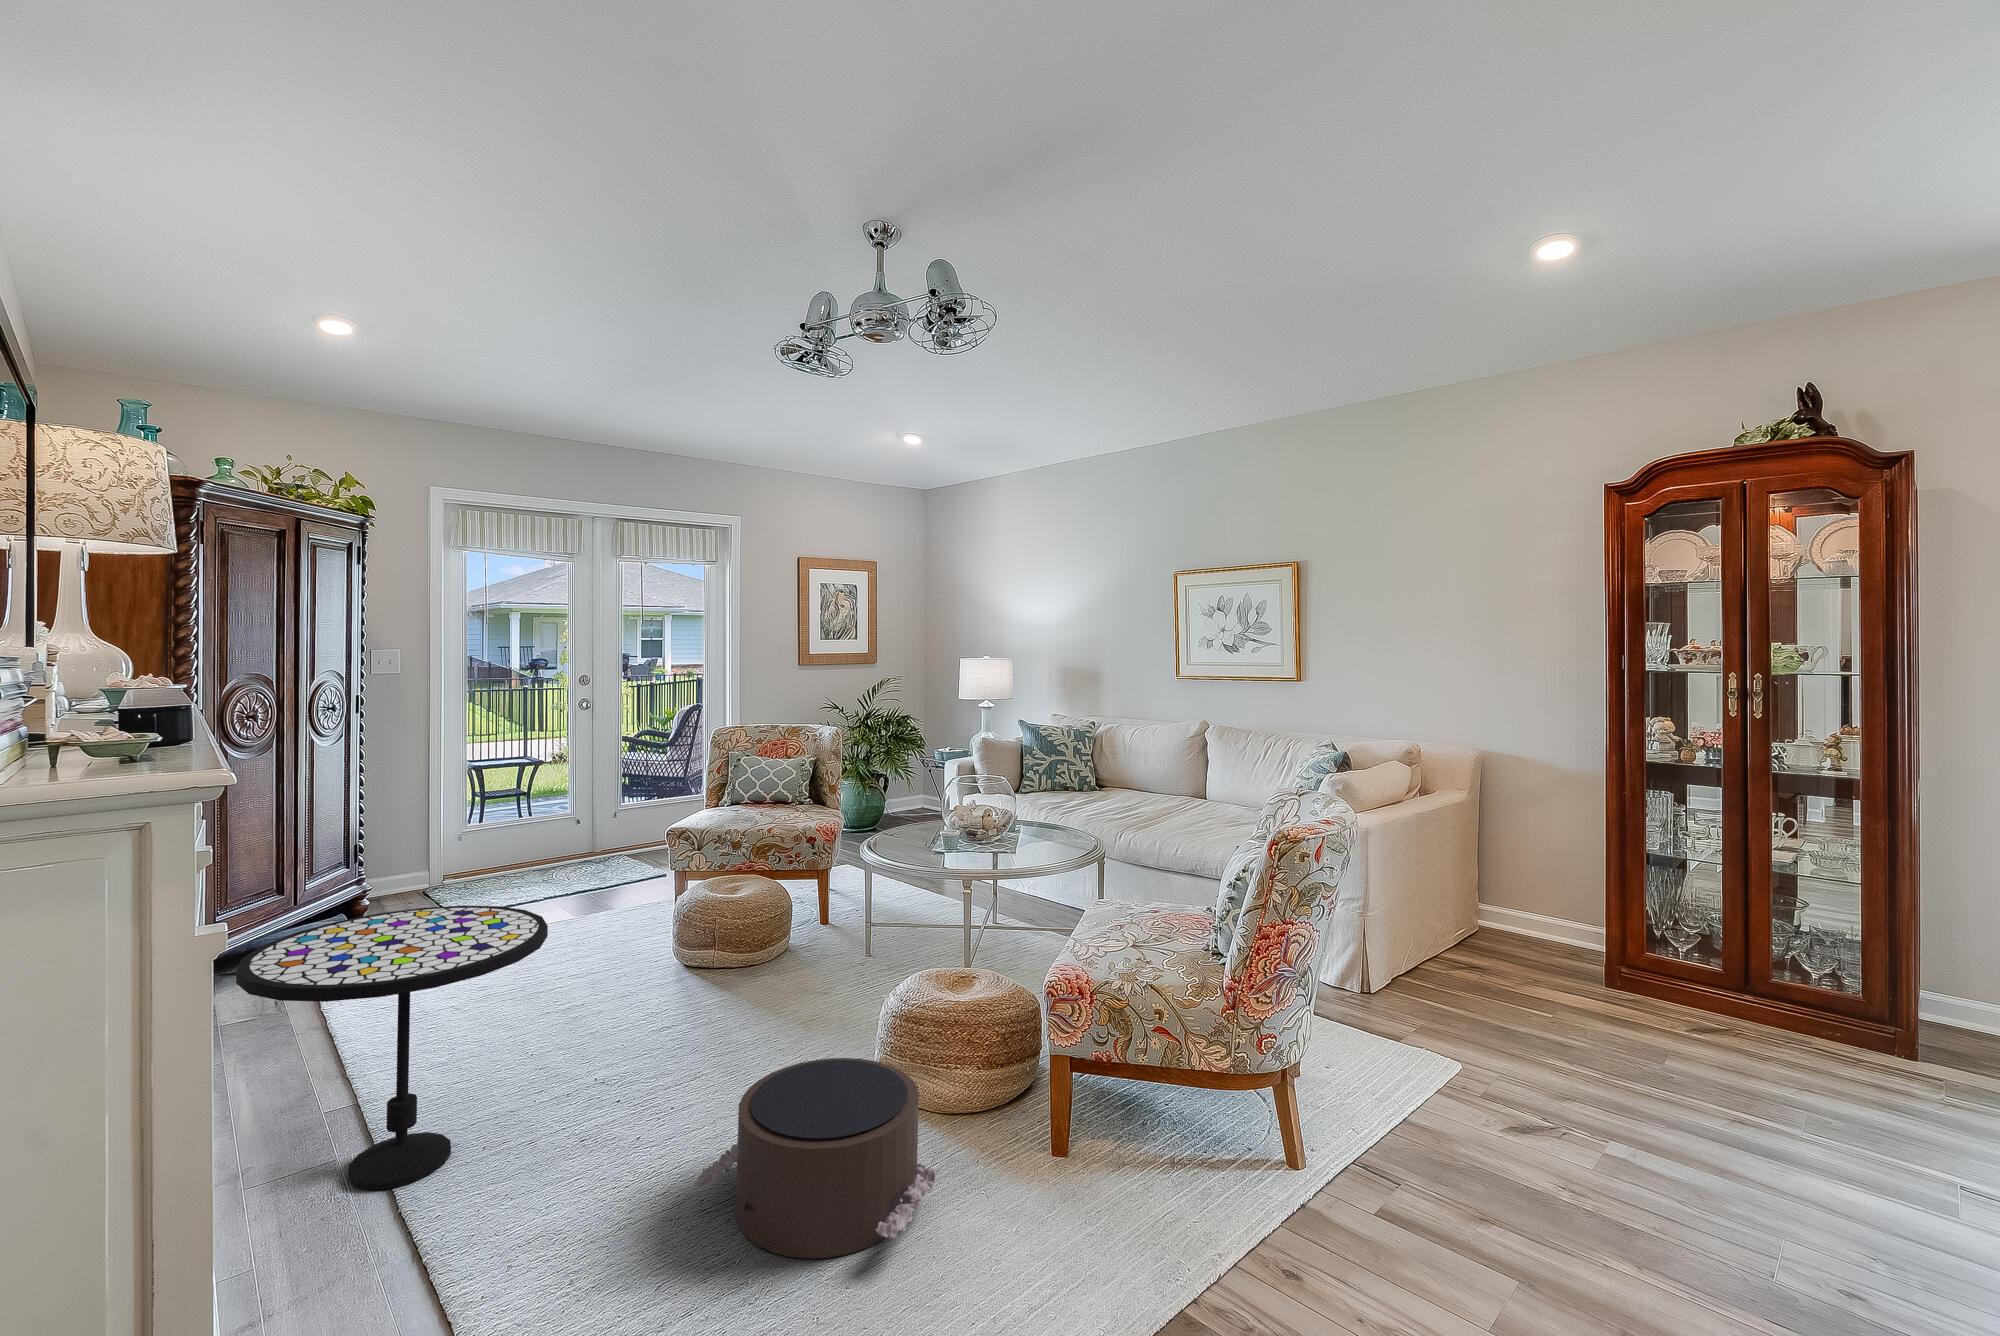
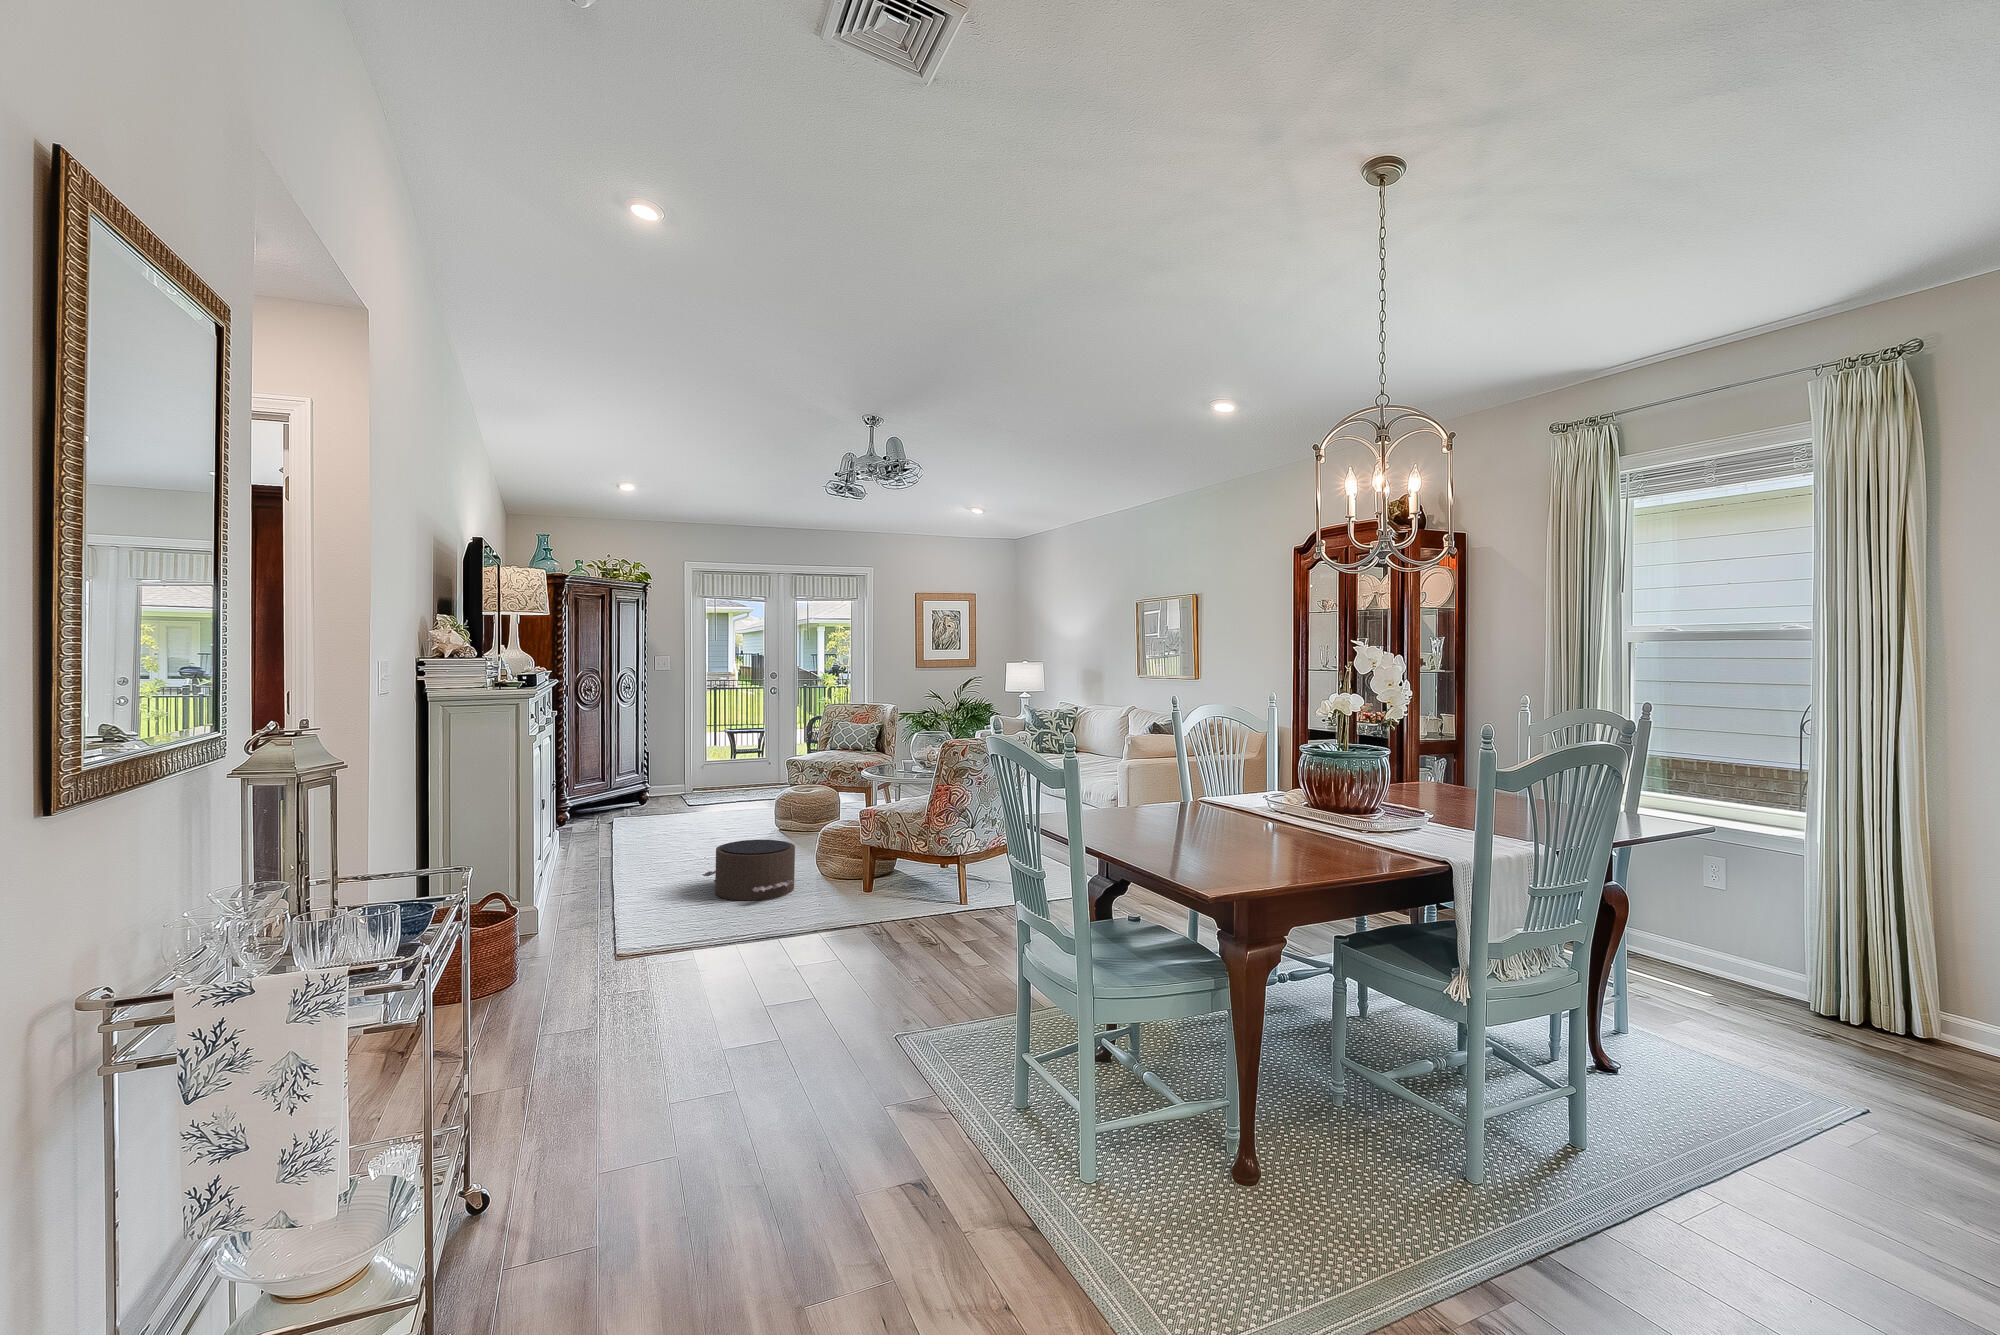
side table: present [236,905,548,1190] -> none [558,769,672,872]

